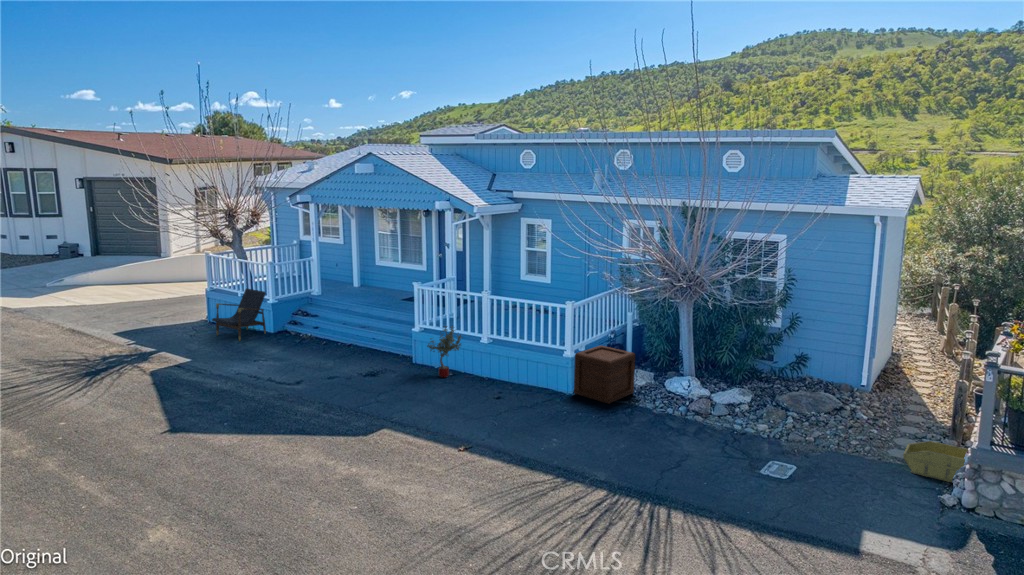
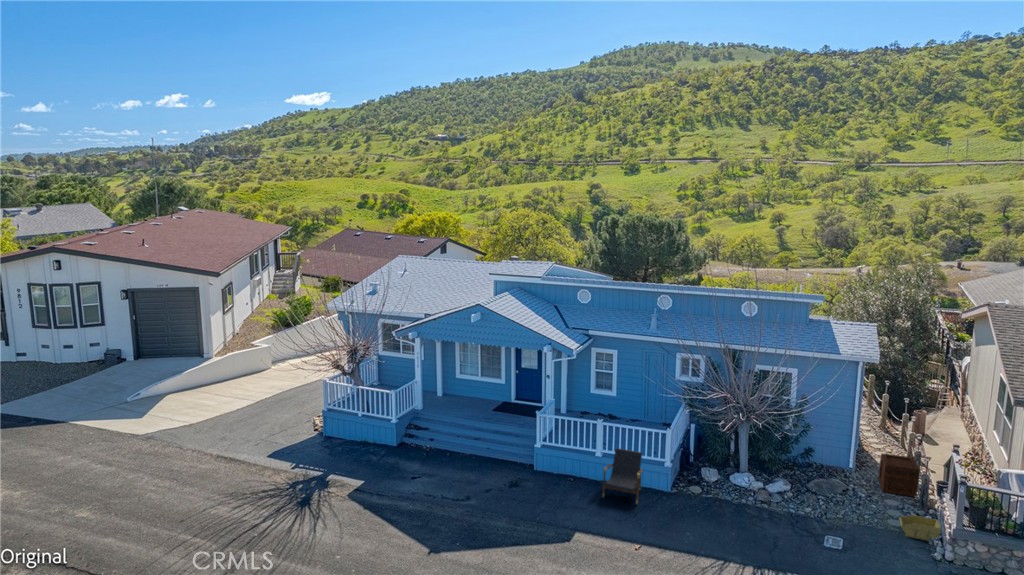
lounge chair: present [212,289,266,341] -> present [603,448,643,504]
potted tree: present [427,326,461,378] -> none [554,445,586,483]
wooden crate: present [574,345,635,404] -> present [878,454,920,497]

